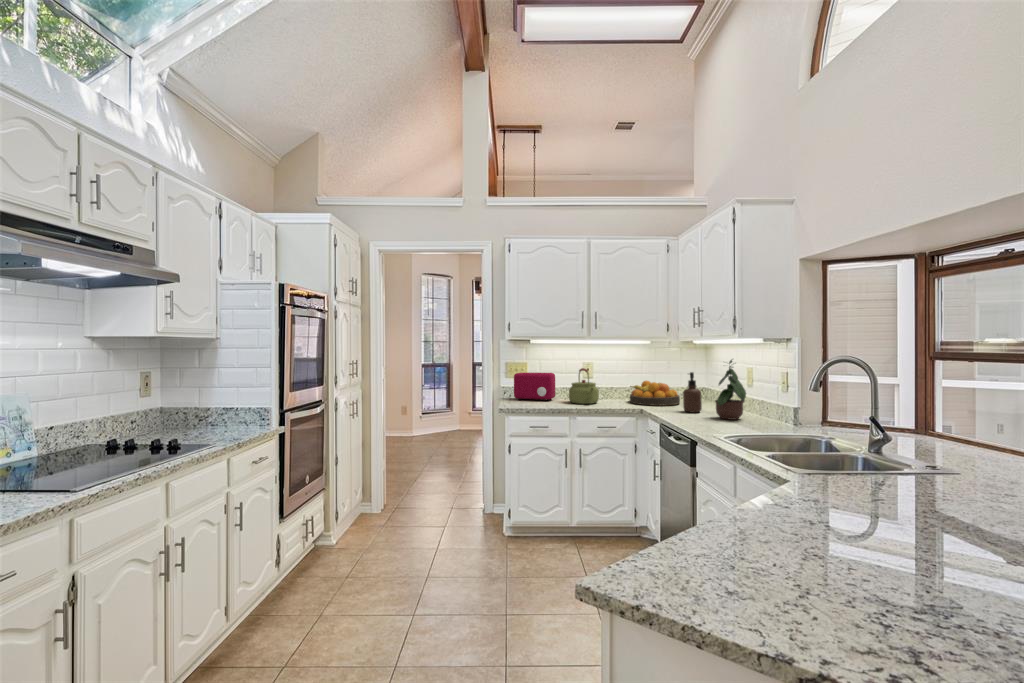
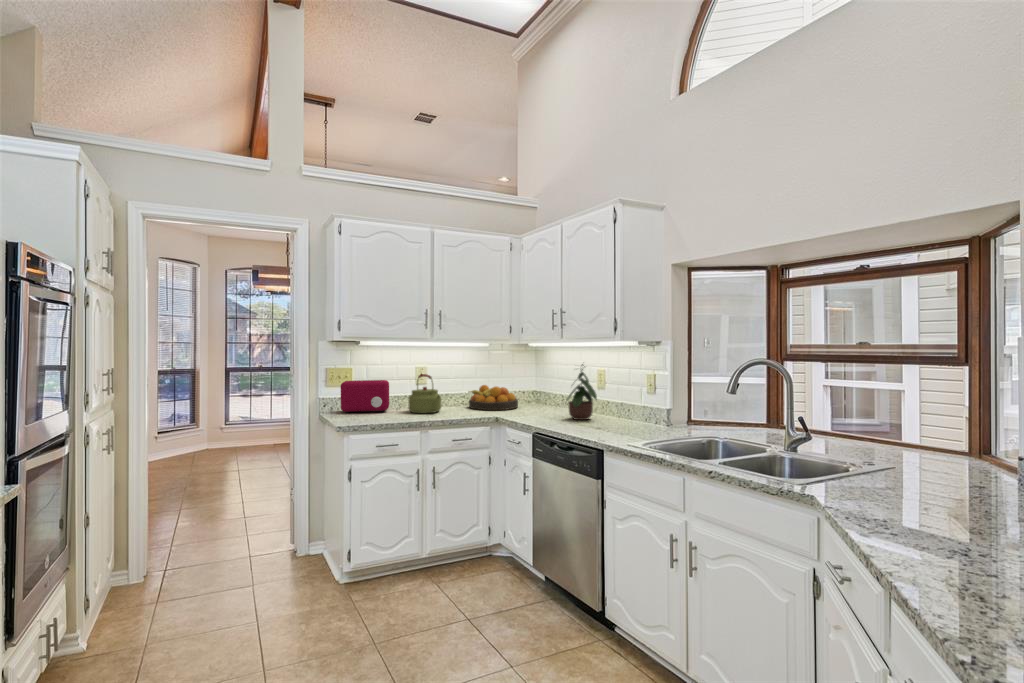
soap dispenser: present [683,372,702,413] -> none [533,376,549,415]

